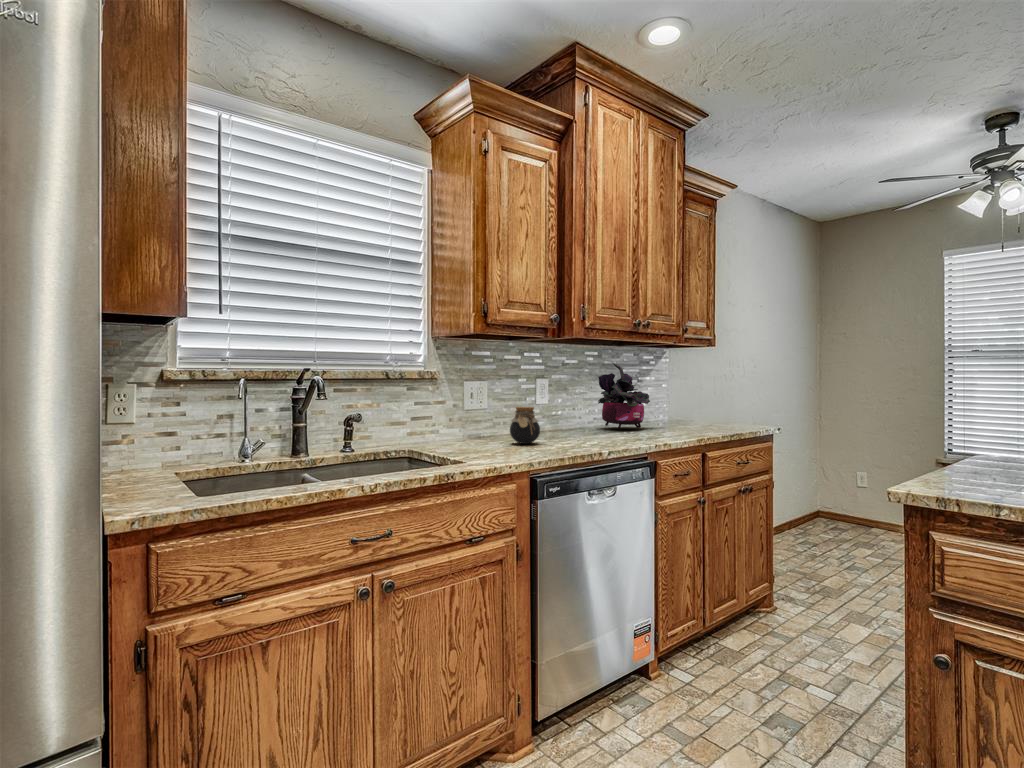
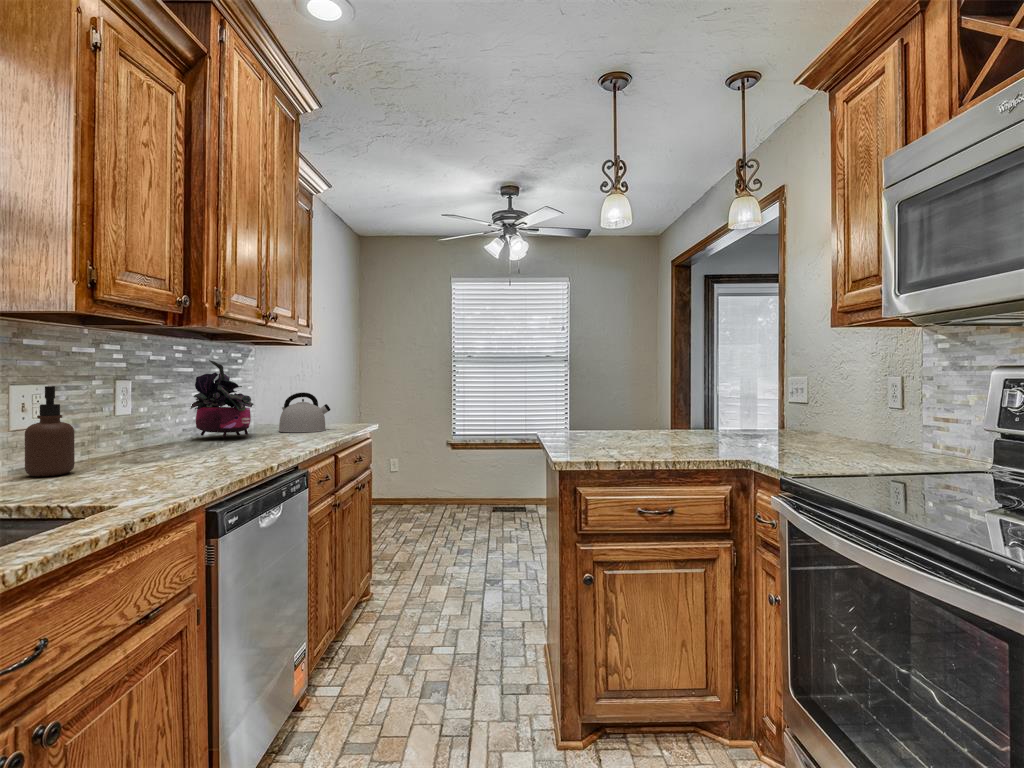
soap dispenser: none [466,383,491,443] -> present [25,386,75,476]
kettle: none [675,392,724,430] -> present [279,392,330,432]
jar: present [510,407,540,444] -> none [114,418,165,469]

